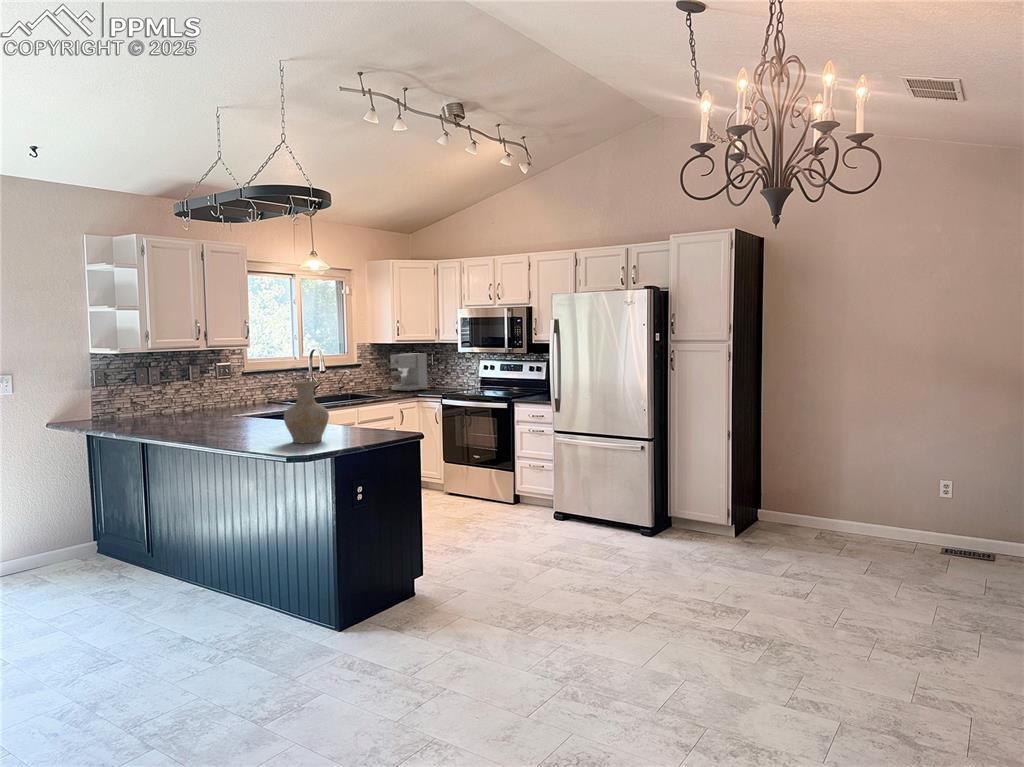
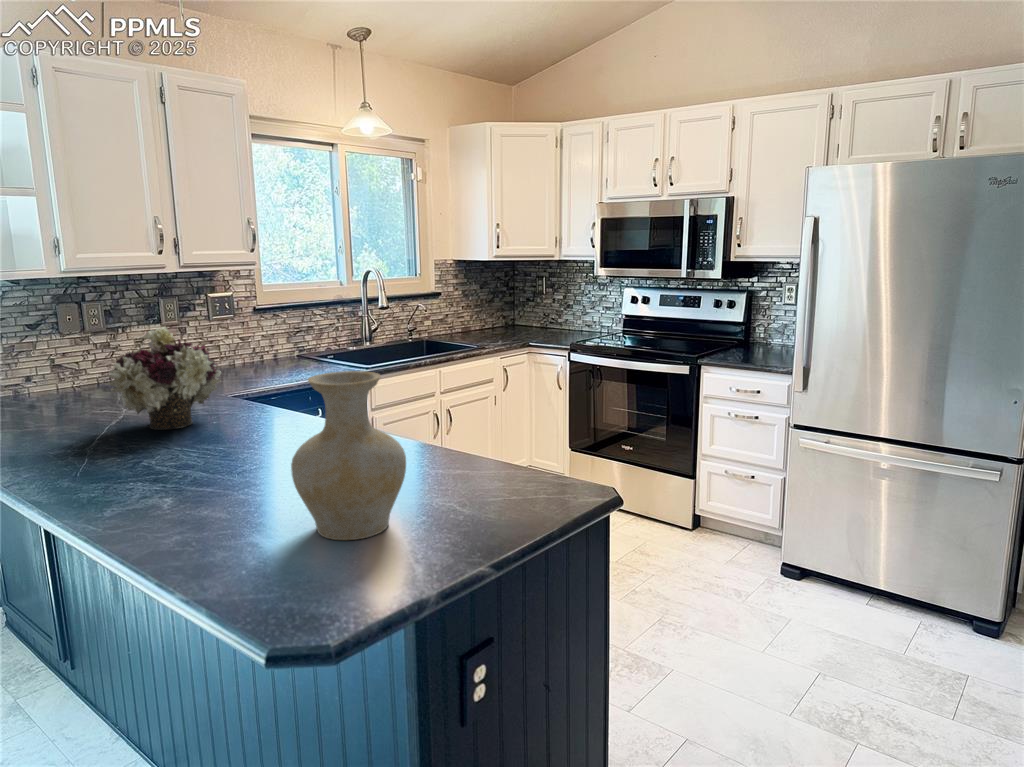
coffee maker: present [390,353,428,391] -> none [484,275,540,335]
flower arrangement: none [182,375,237,426] -> present [105,327,221,430]

